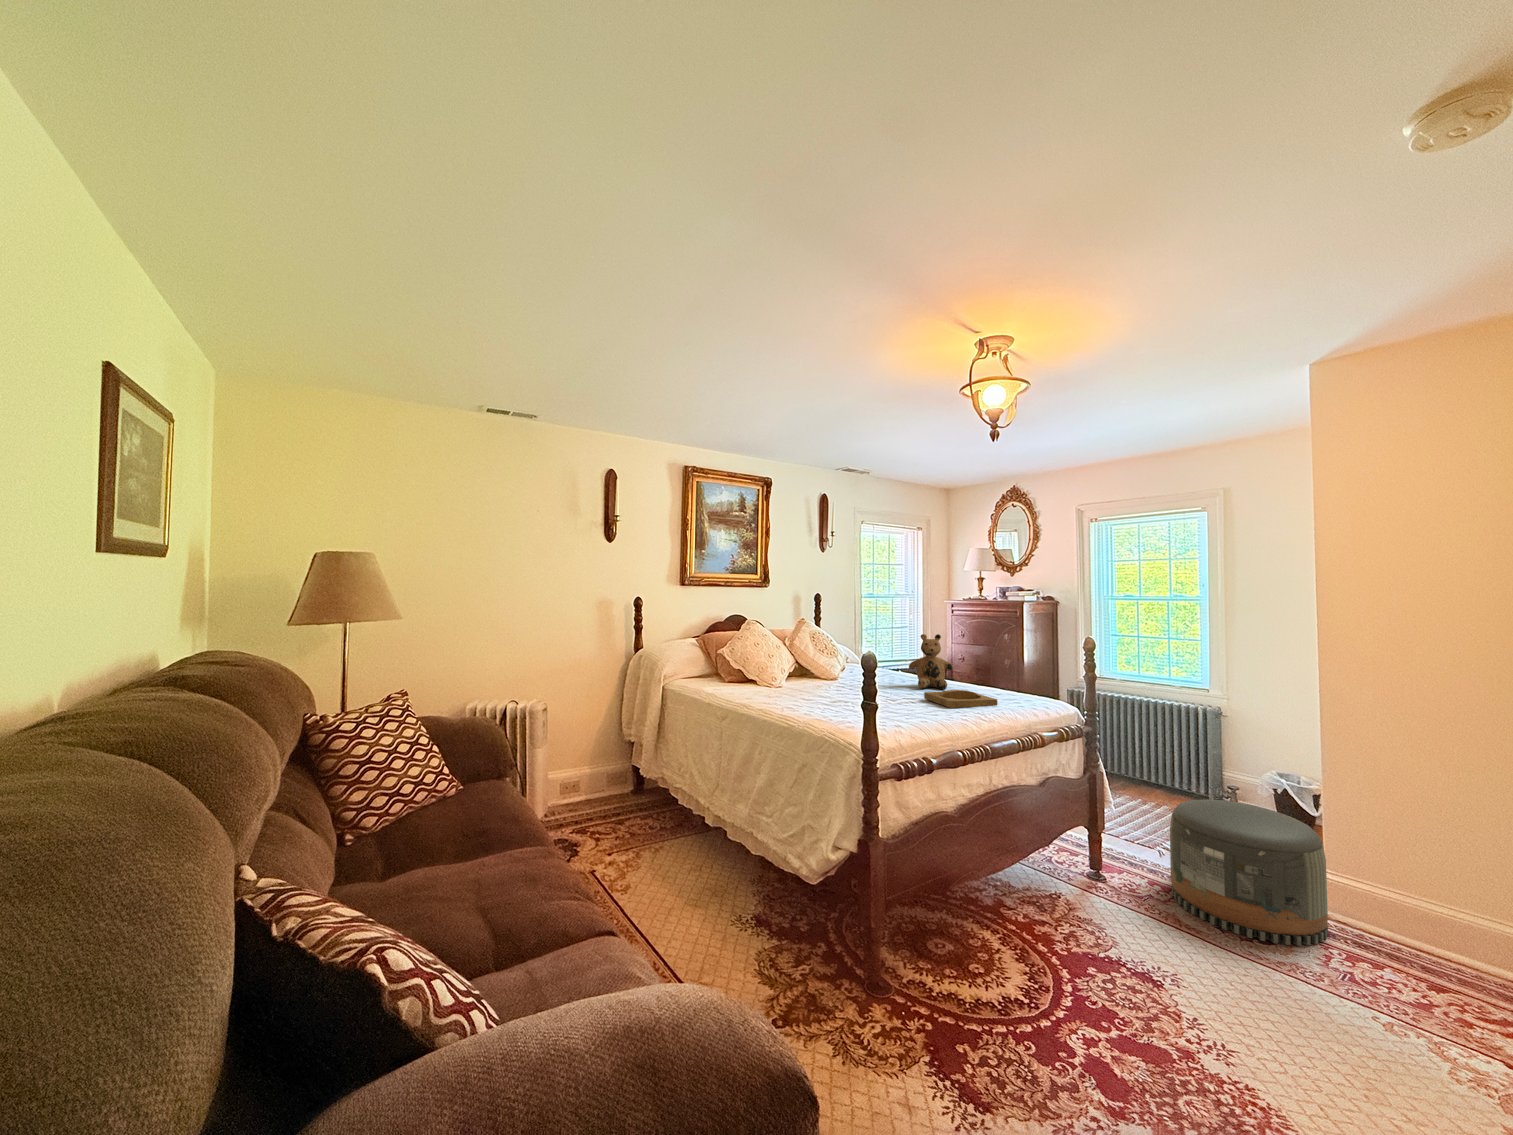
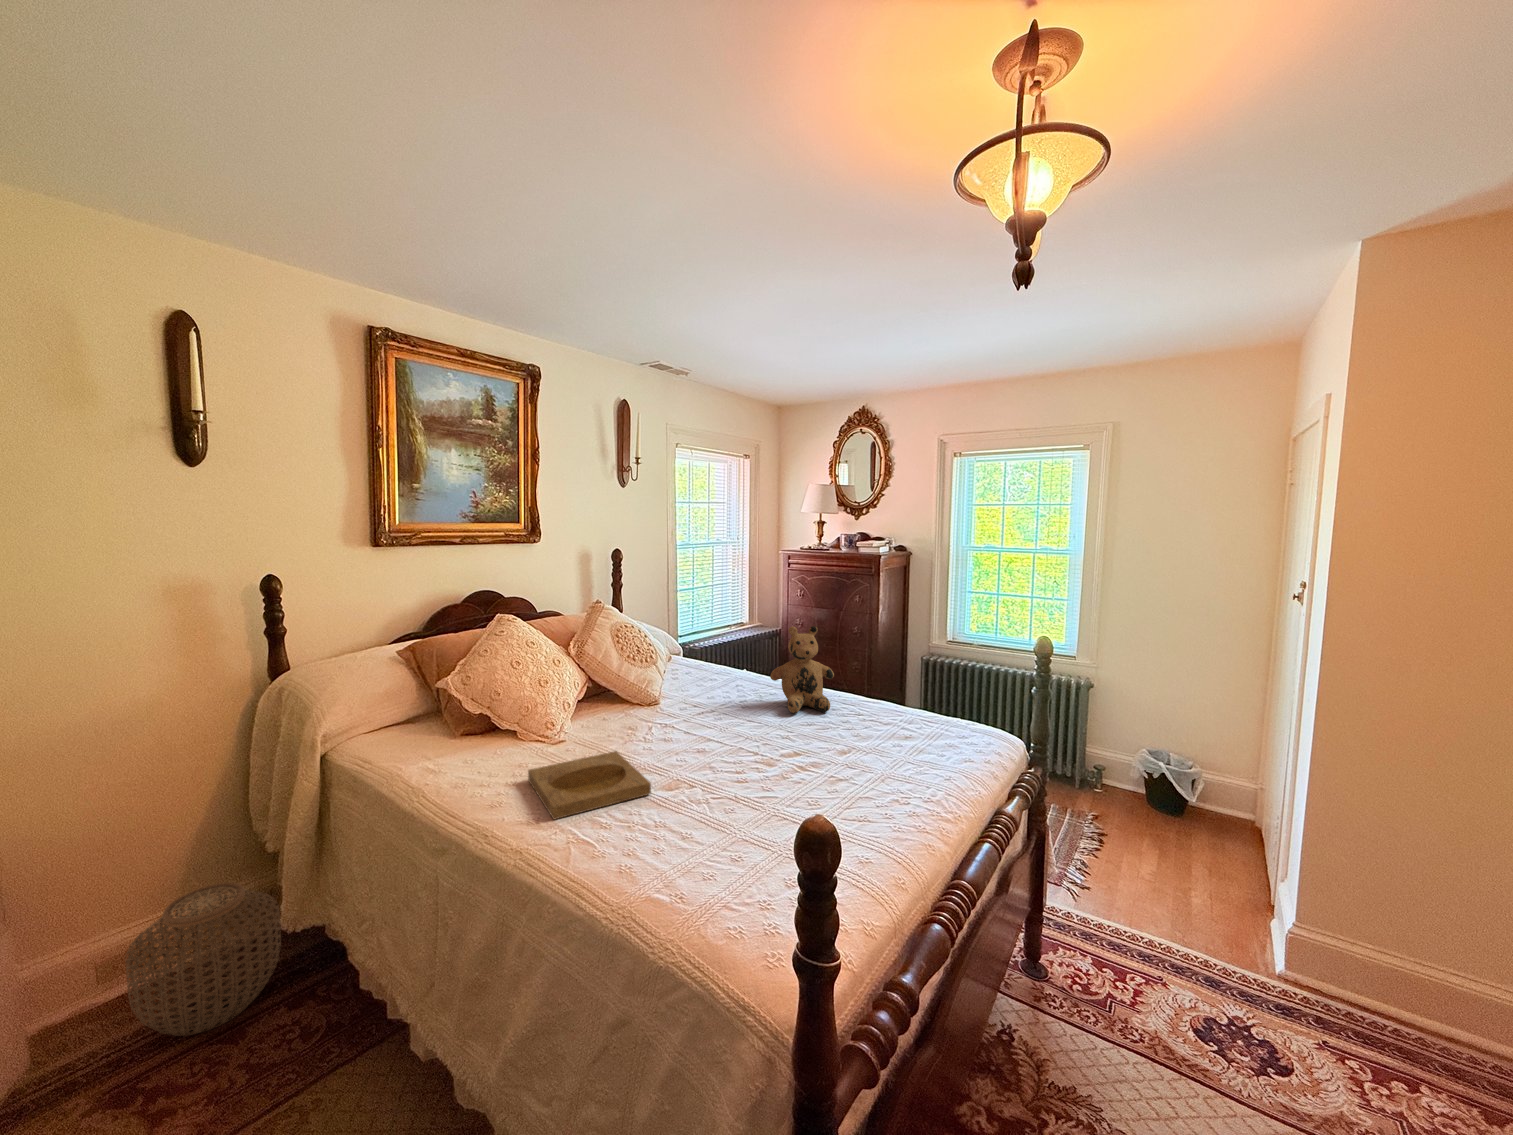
tray: present [924,690,997,708] -> present [528,751,651,819]
woven basket: none [577,750,636,820] -> present [125,882,281,1036]
pouf: present [1170,799,1328,946] -> none [1126,843,1335,1065]

